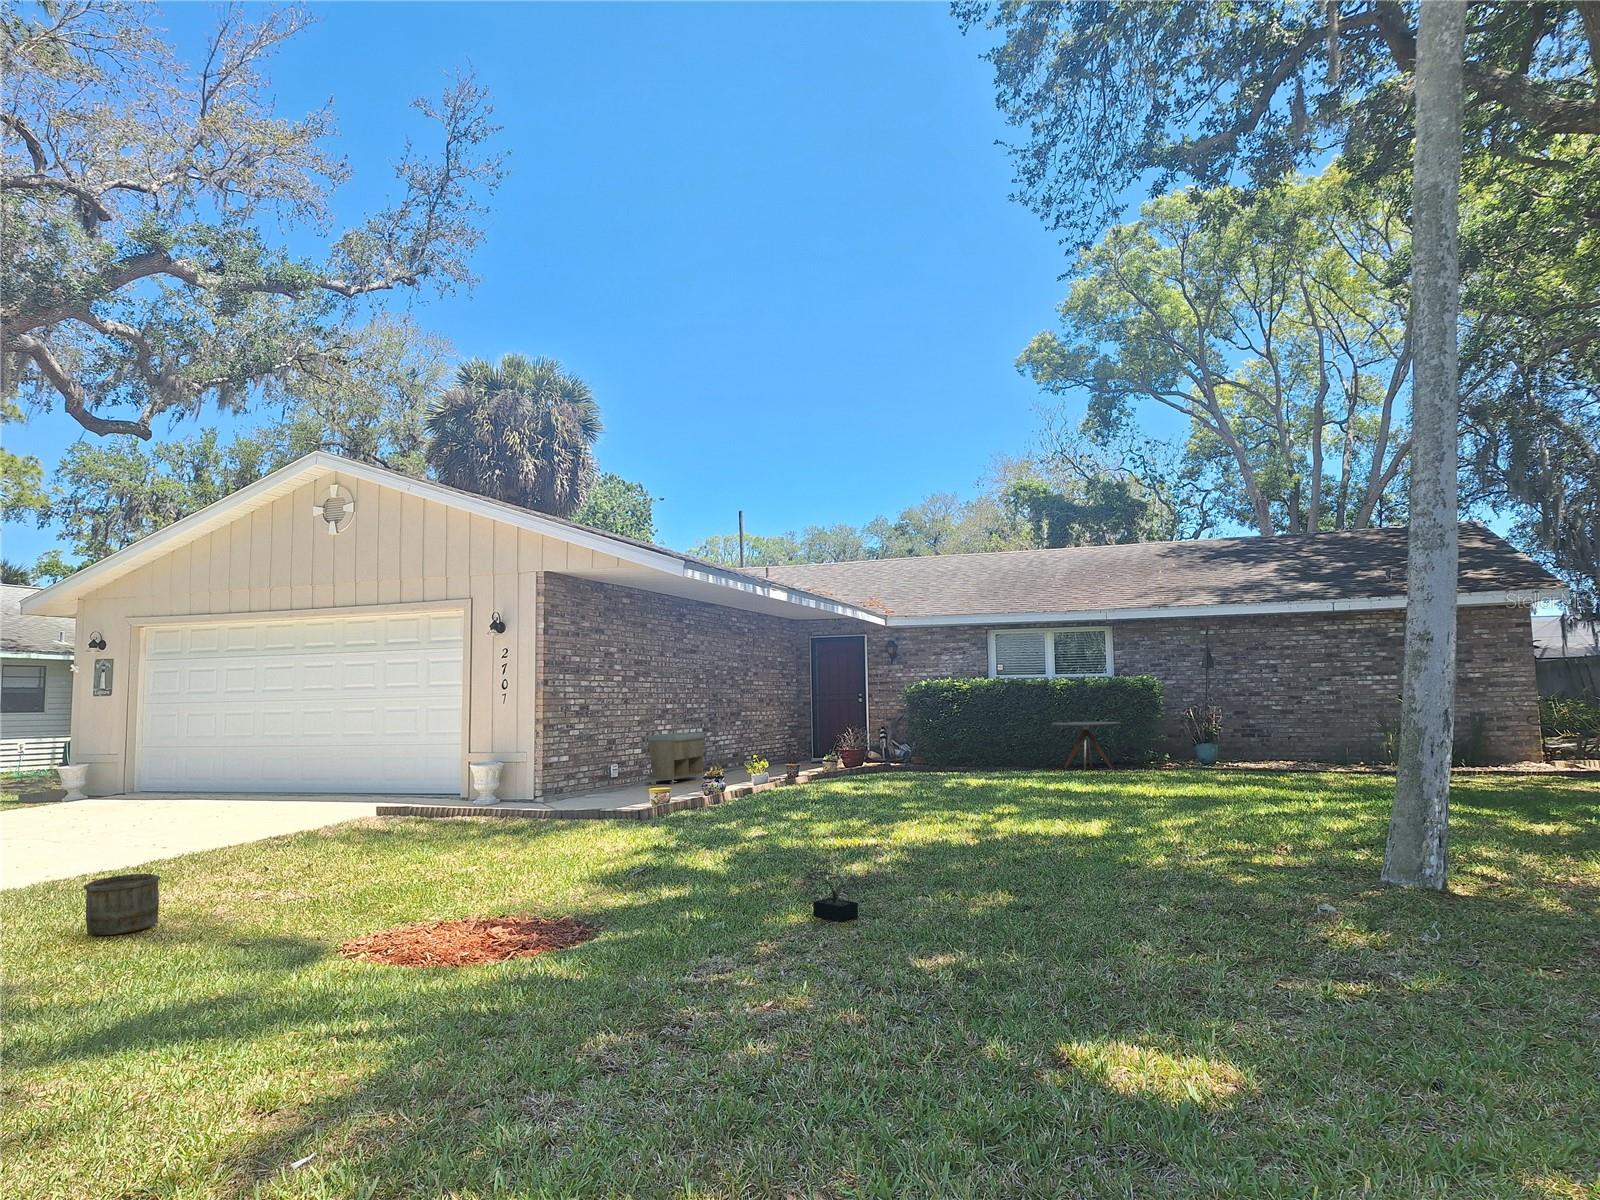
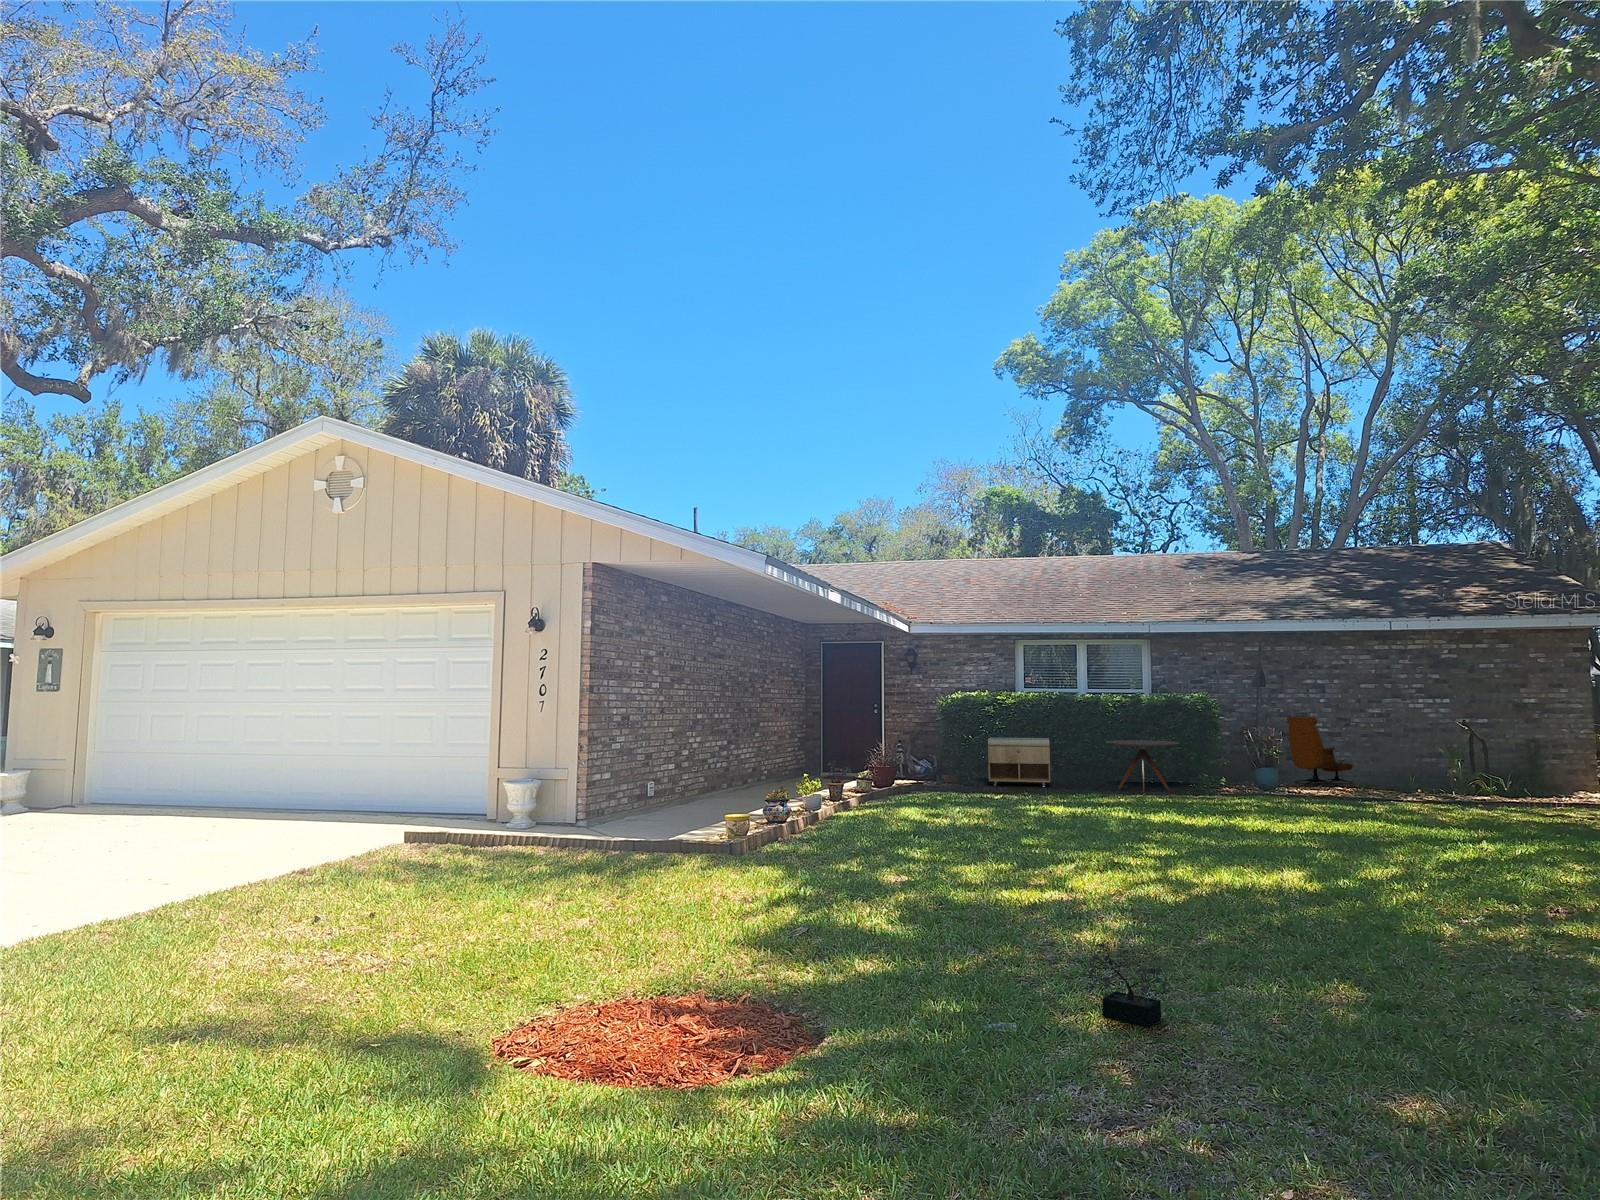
lounge chair: none [1233,696,1303,762] -> present [1286,716,1352,786]
storage bench: present [647,733,705,784] -> present [988,738,1050,787]
wooden bucket: present [84,874,161,935] -> none [140,957,240,1047]

